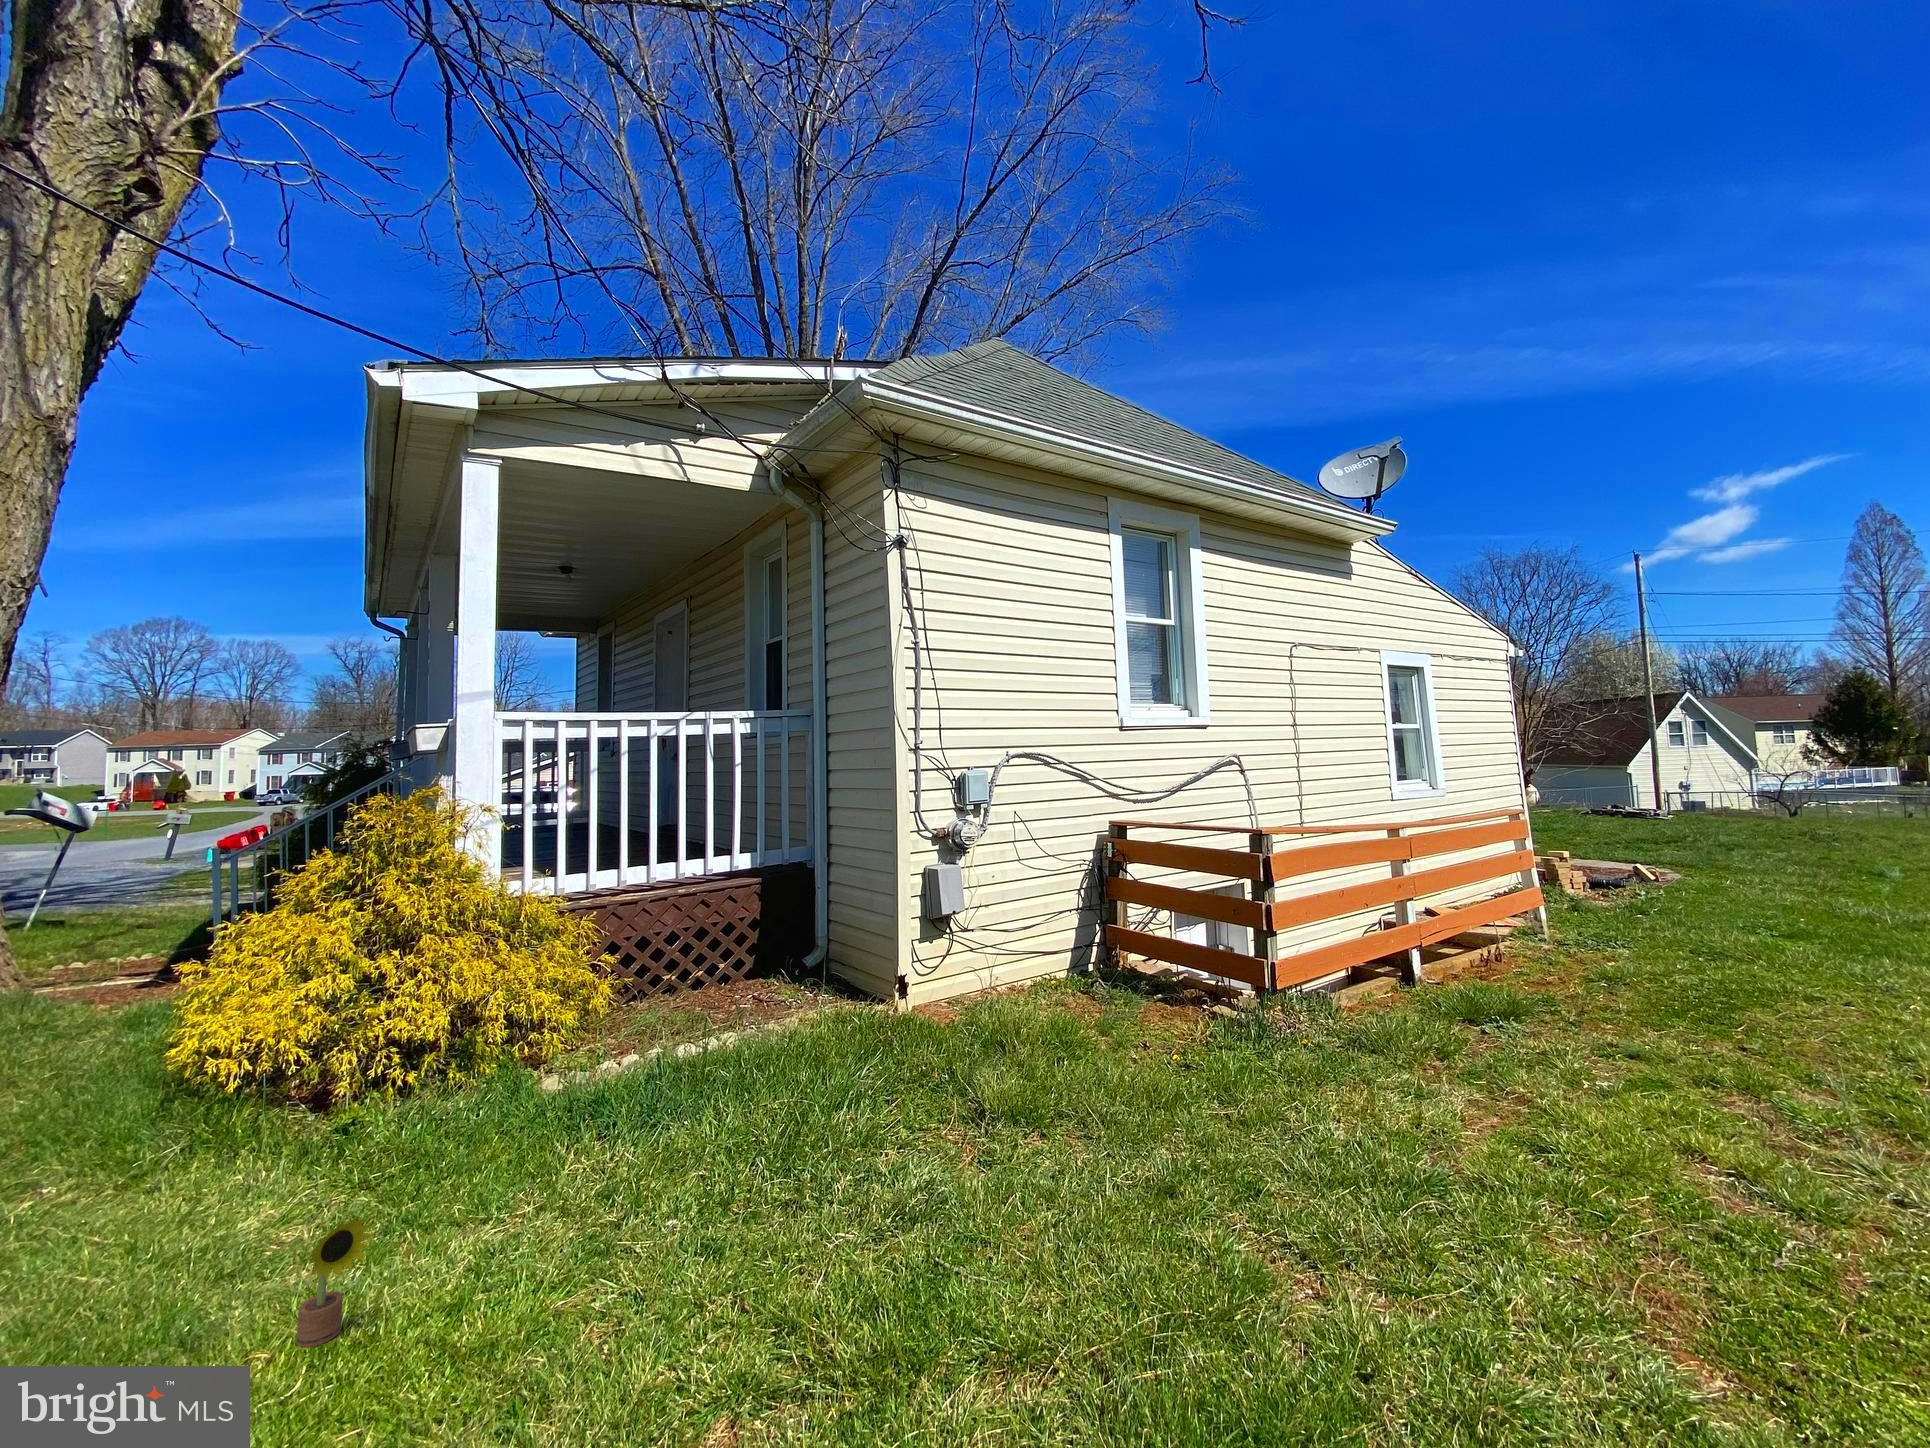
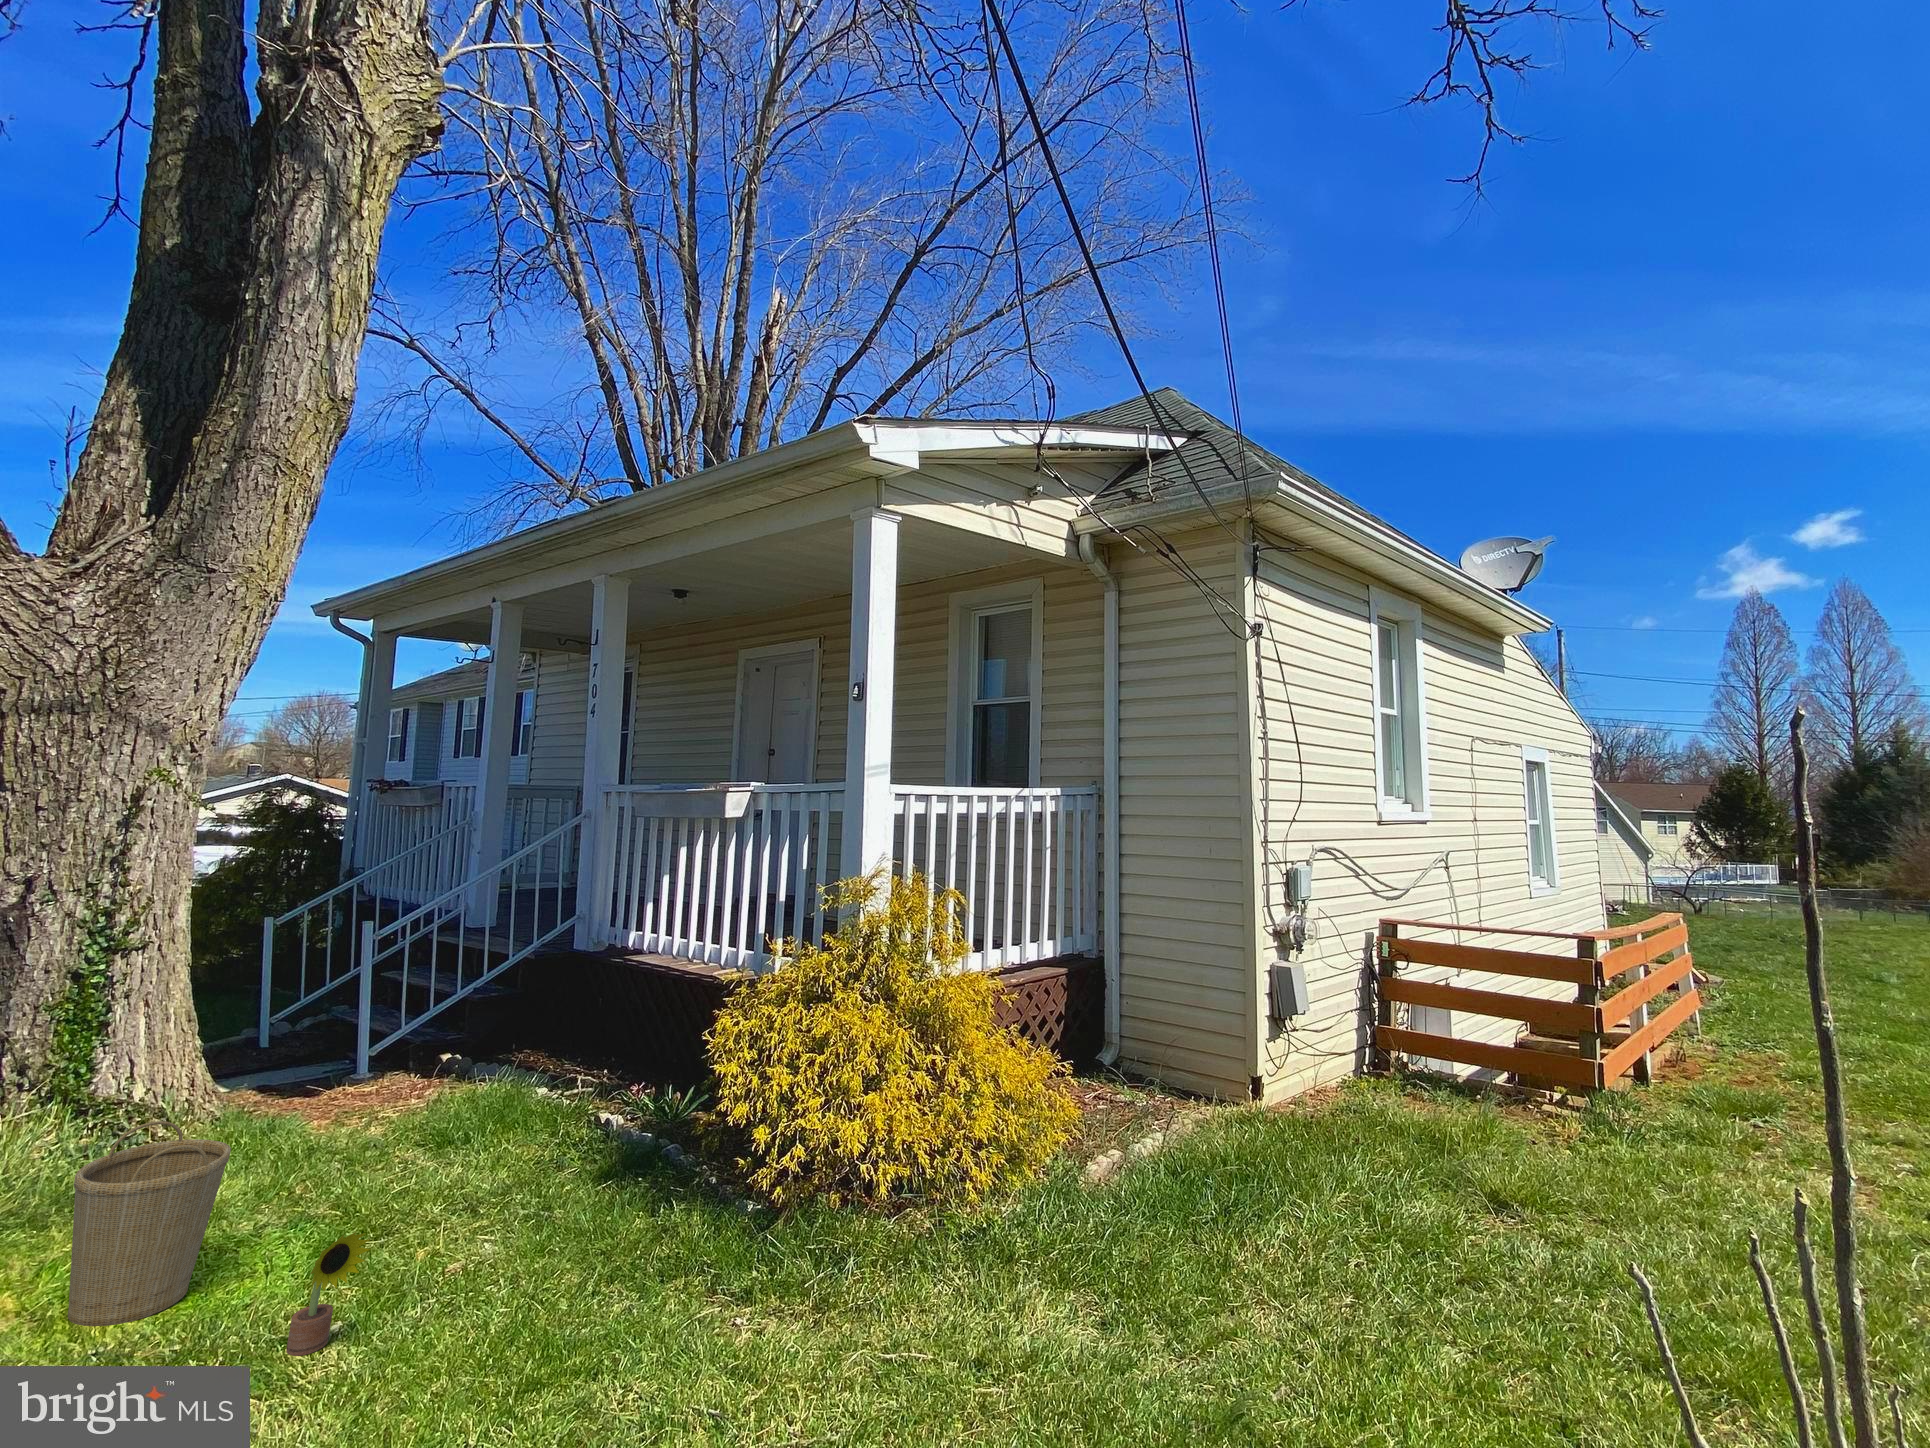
basket: none [74,1106,239,1320] -> present [68,1121,231,1326]

